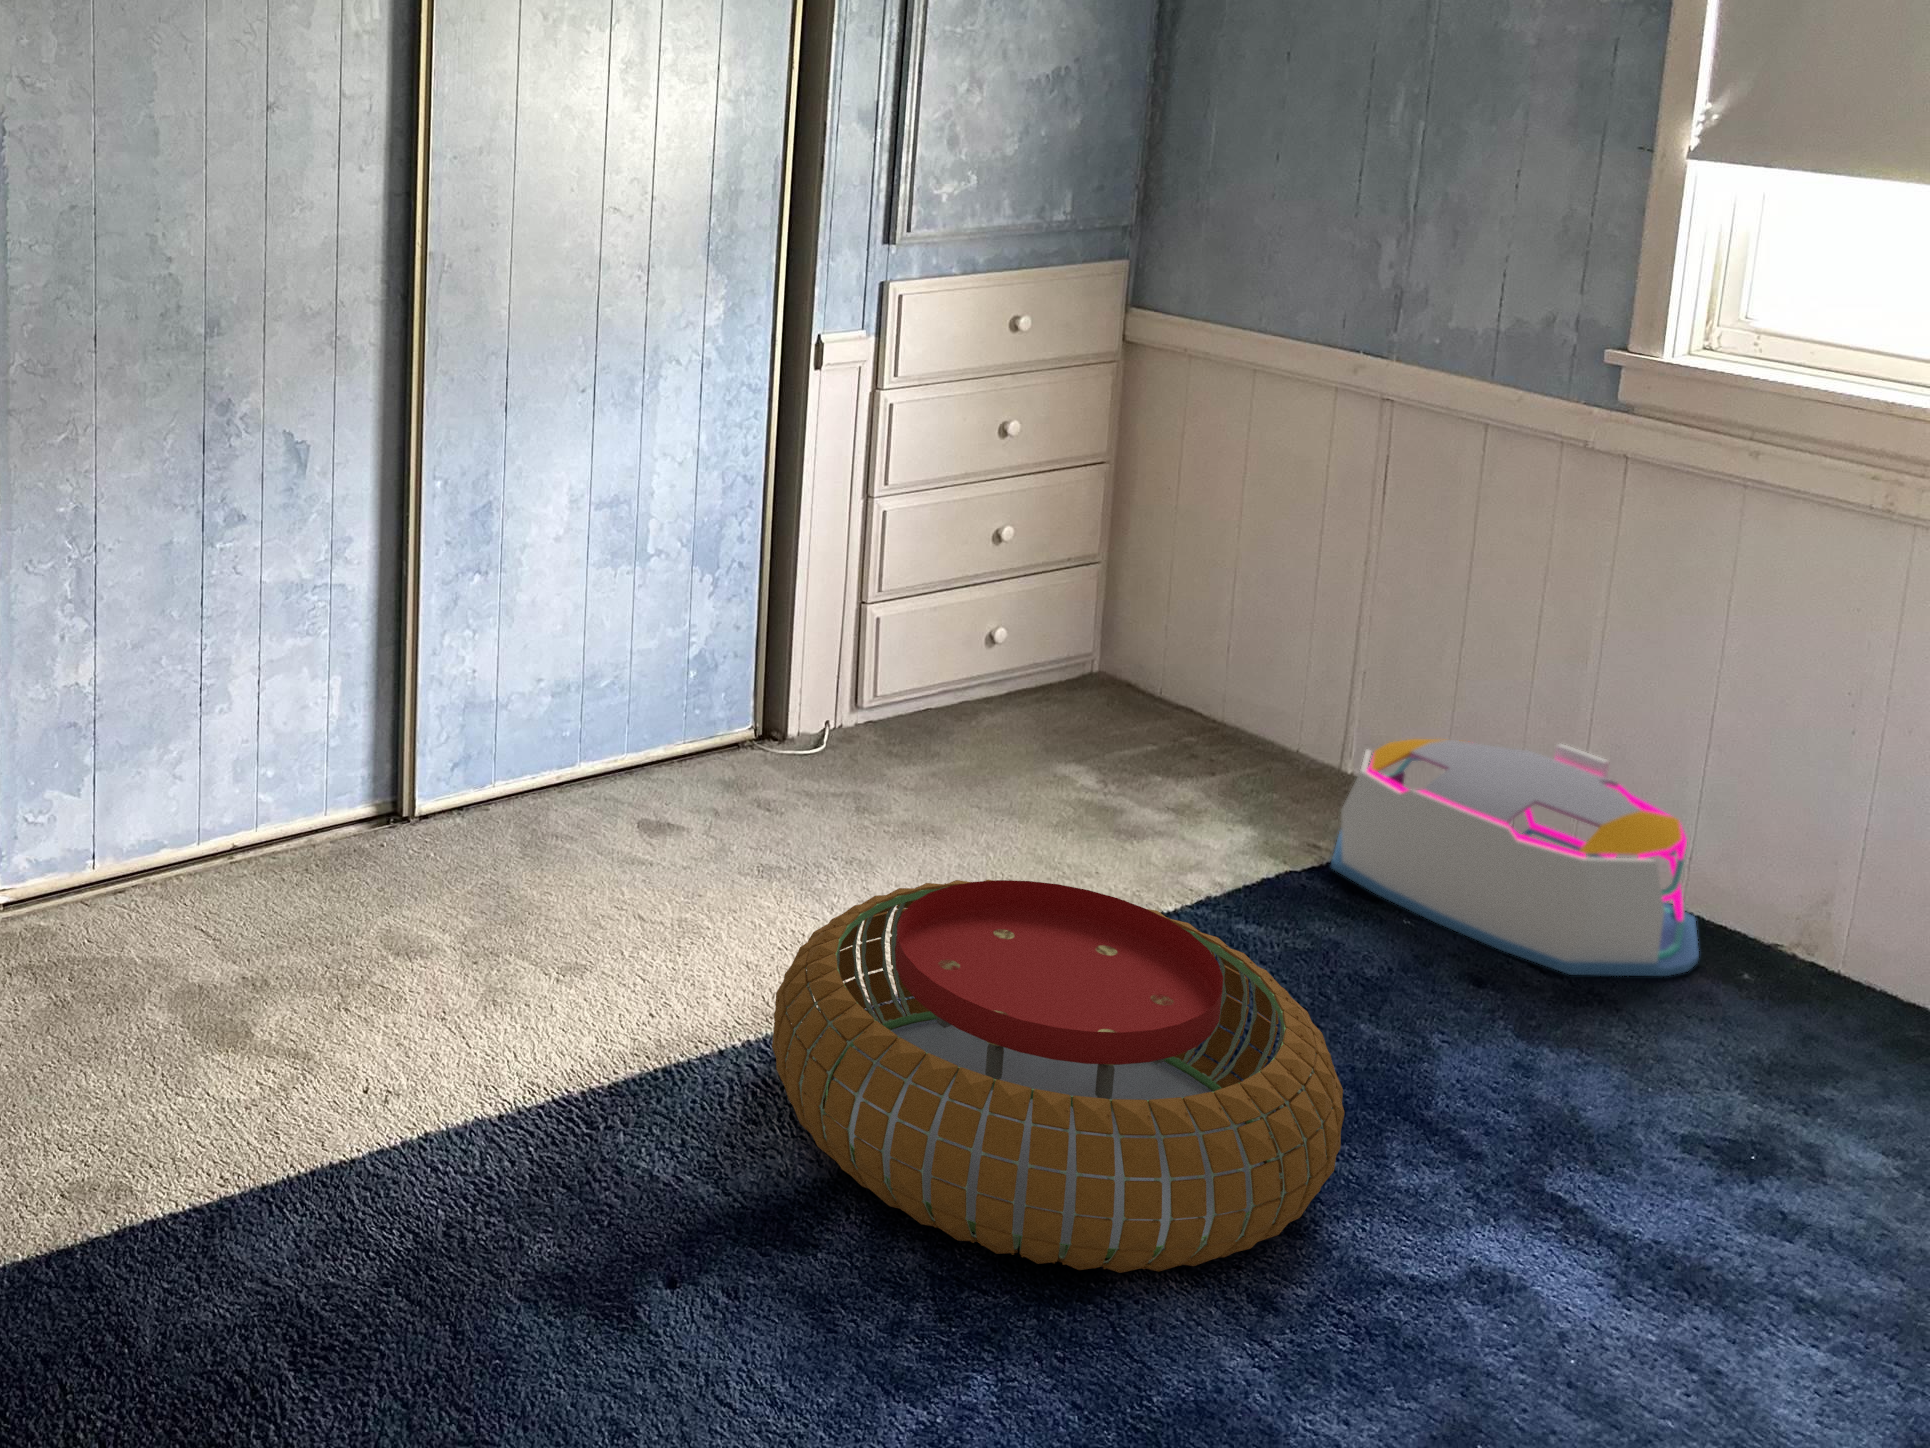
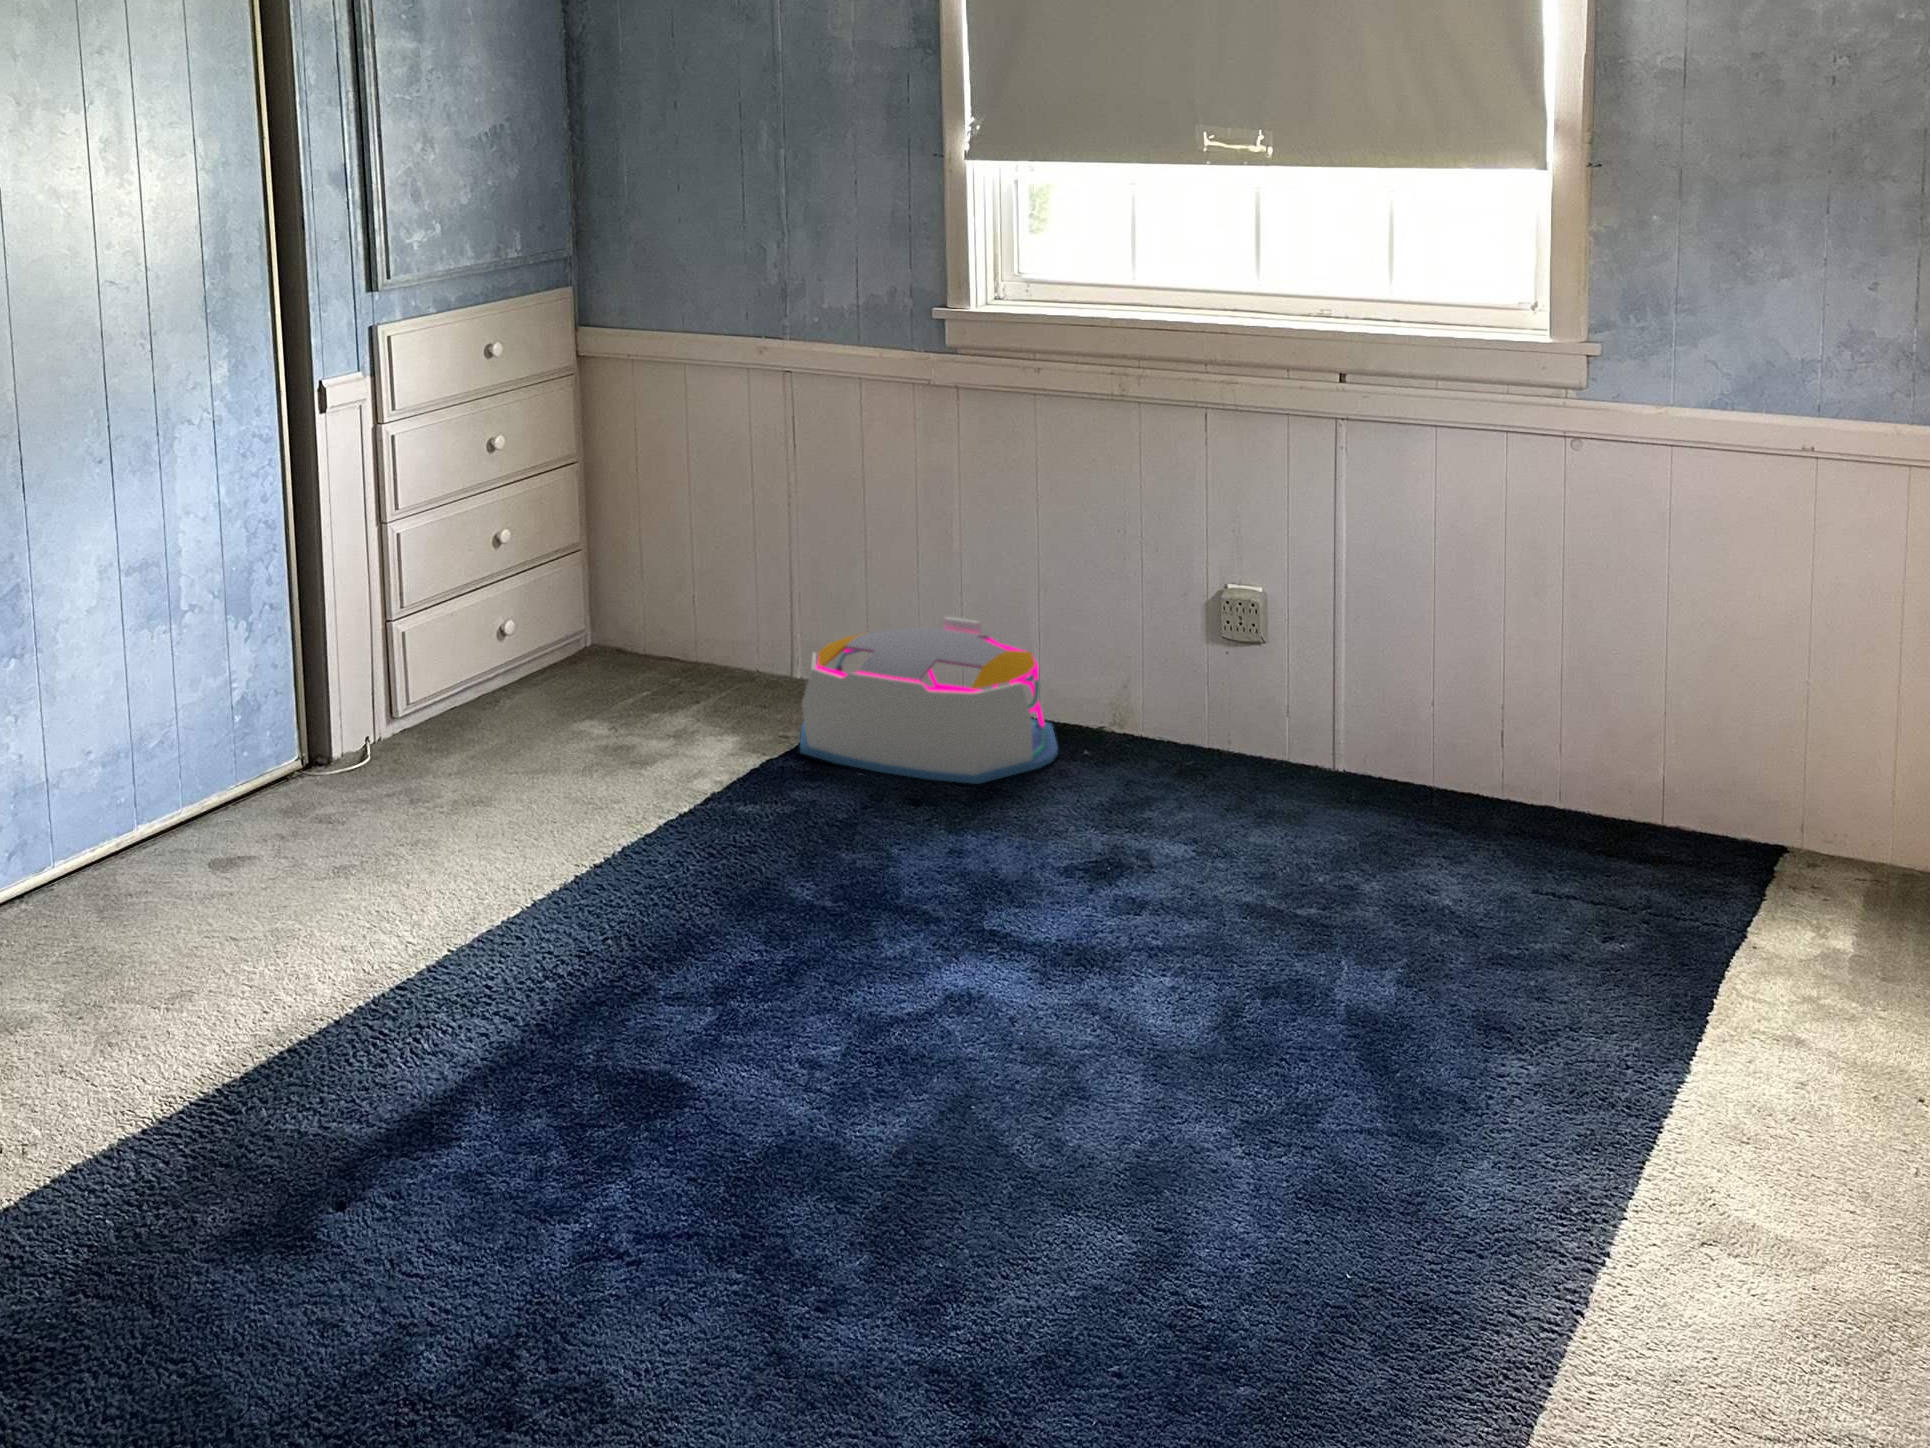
pouf: present [772,879,1345,1273] -> none [384,795,846,1095]

